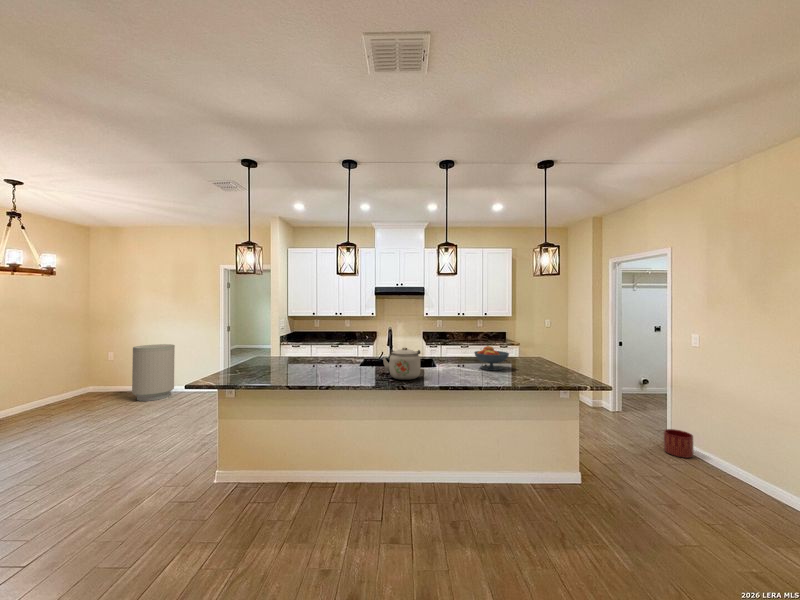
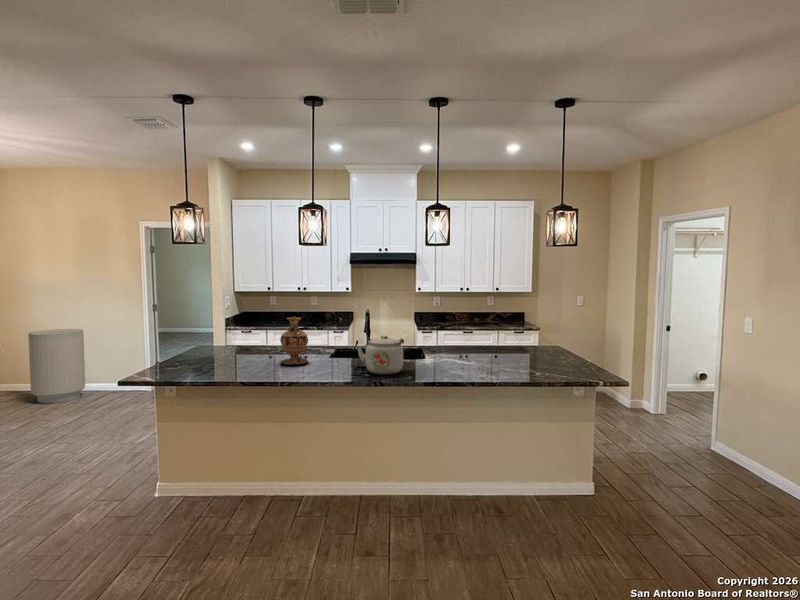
vase: none [320,332,343,372] -> present [280,316,308,365]
fruit bowl: present [474,346,509,370] -> none [472,332,515,363]
planter: present [664,429,694,458] -> none [703,433,737,467]

